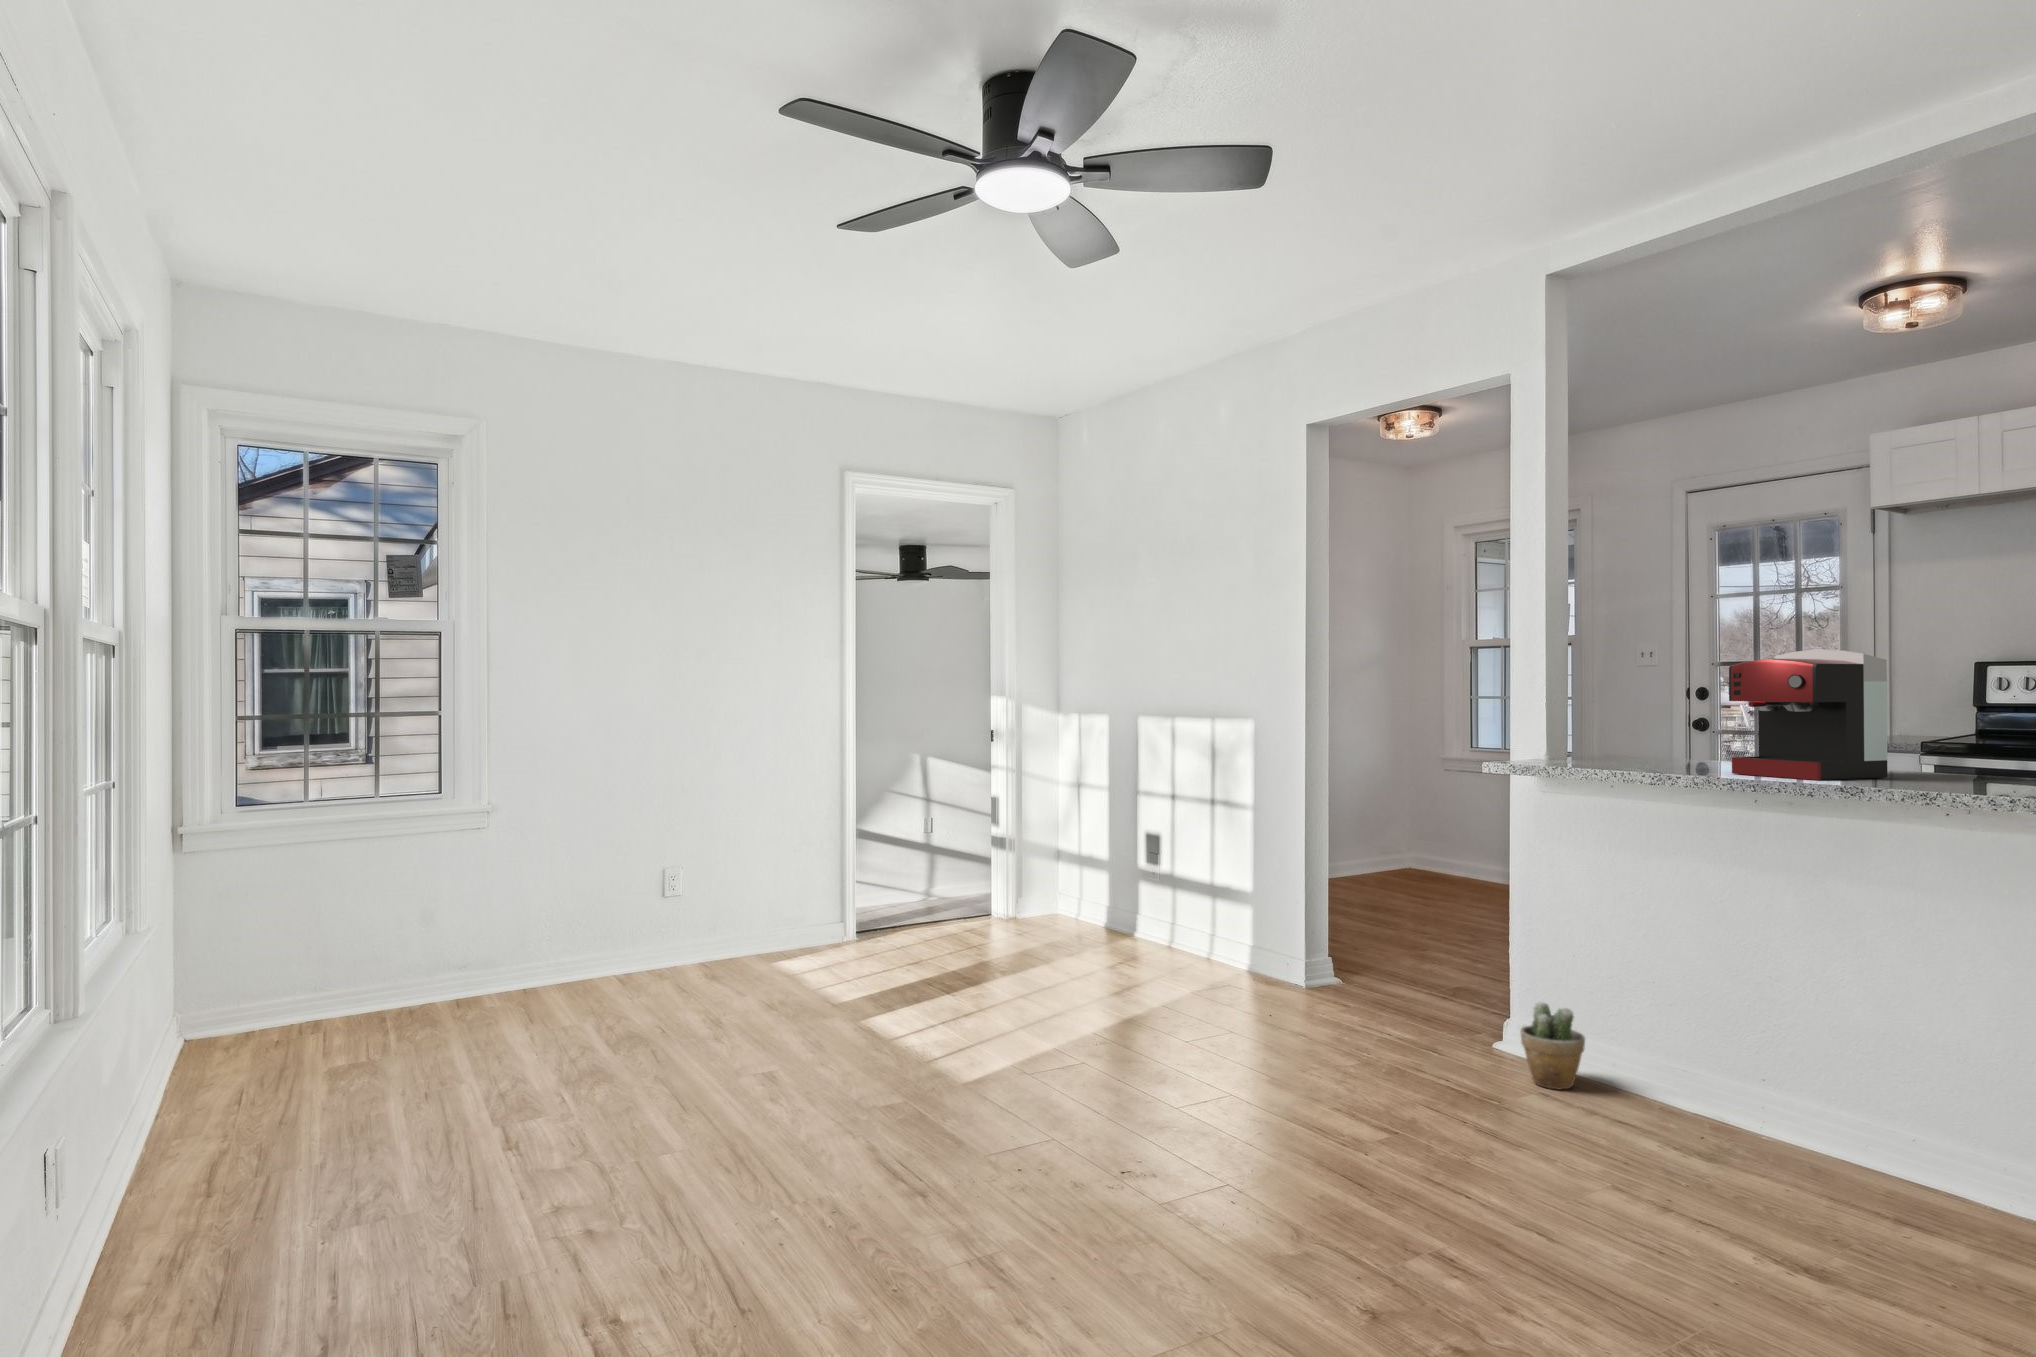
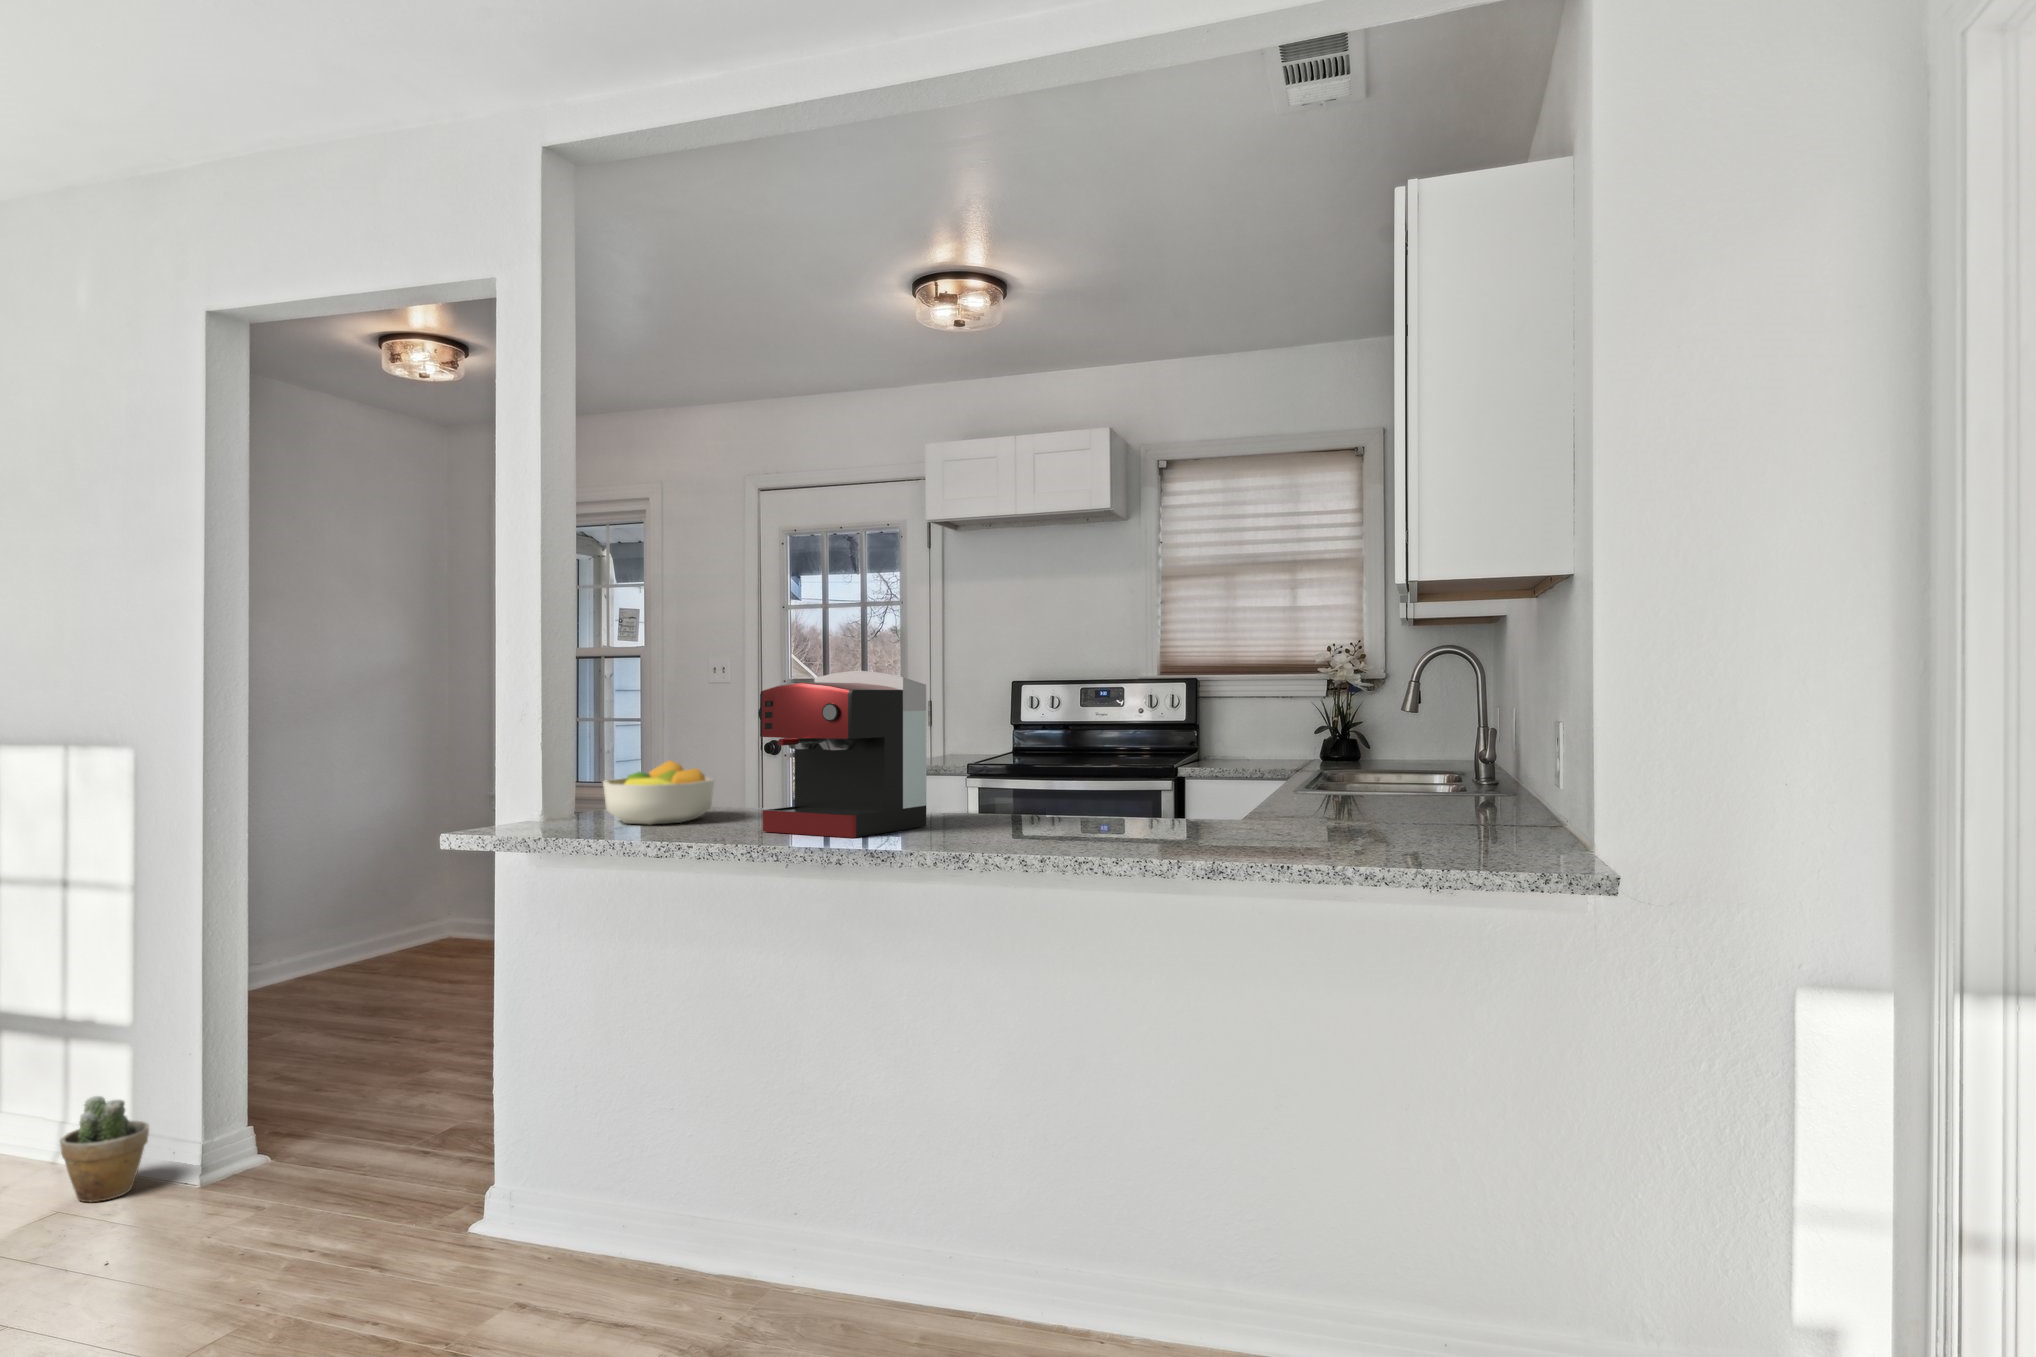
fruit bowl: none [1590,721,1682,767] -> present [603,760,714,825]
potted plant: present [1520,1002,1585,1090] -> present [60,1096,149,1202]

